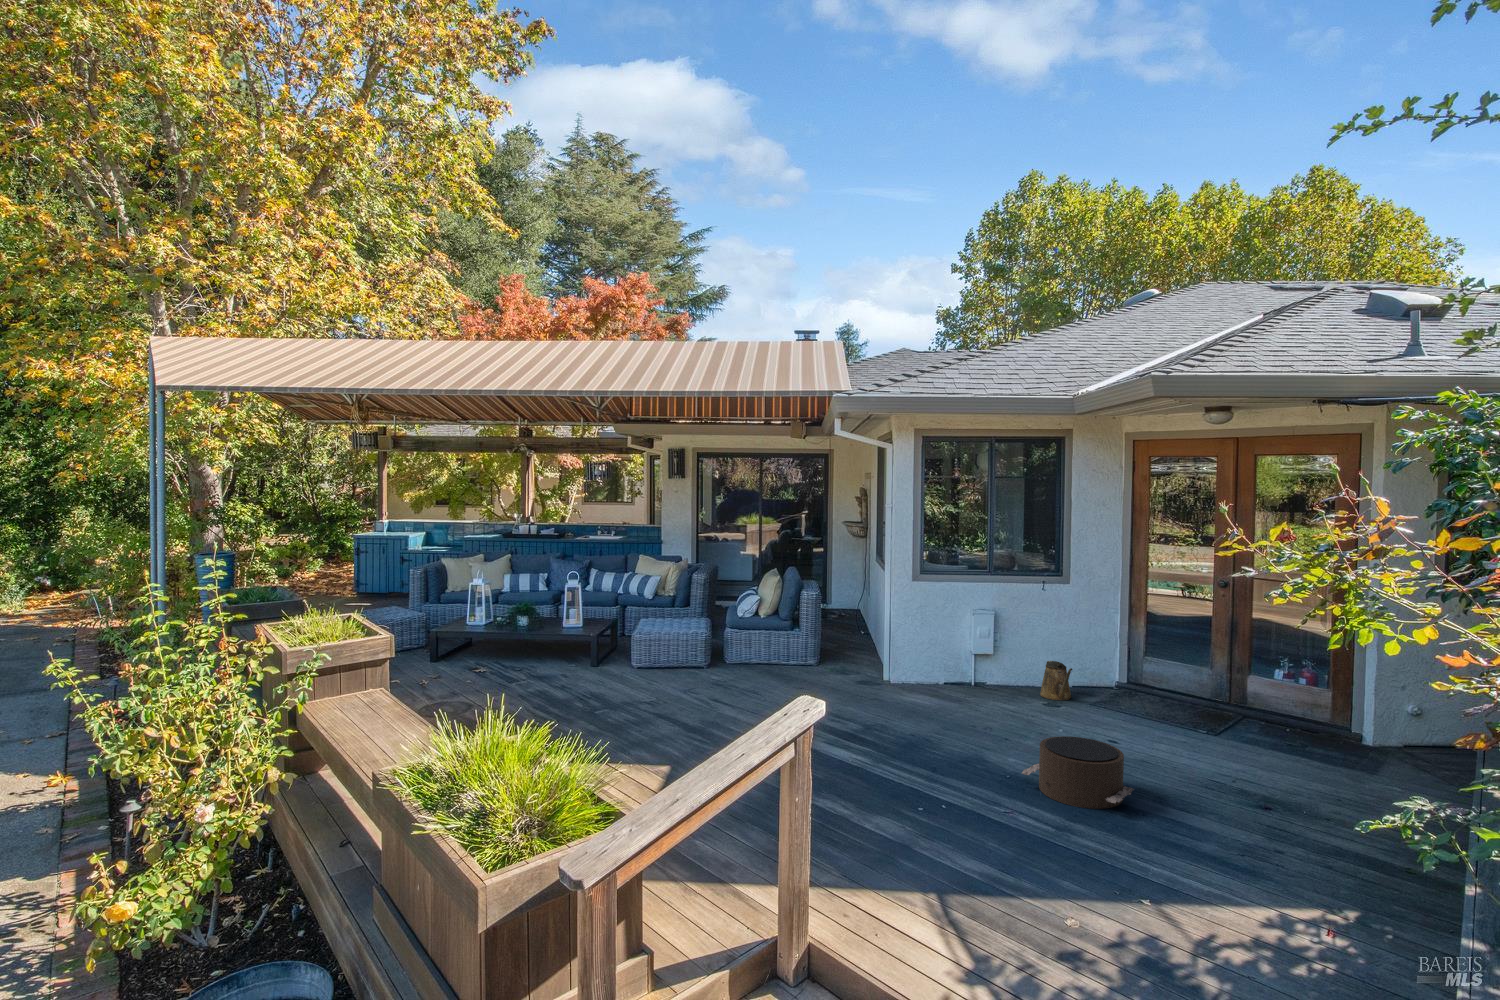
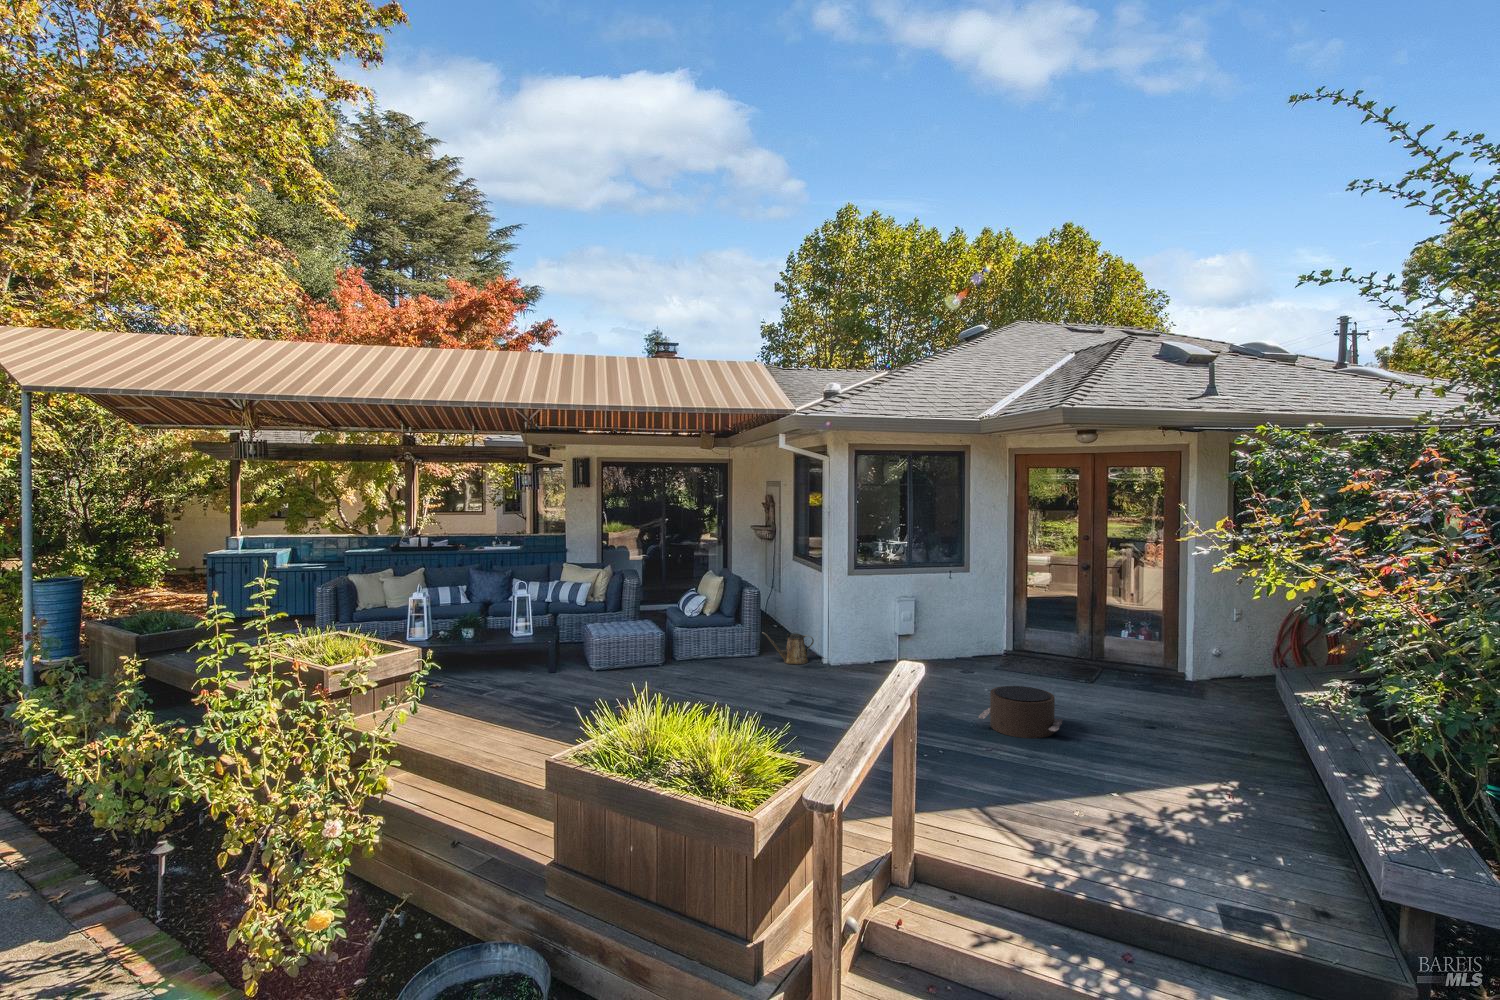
watering can: present [1040,661,1072,700] -> present [762,632,814,664]

